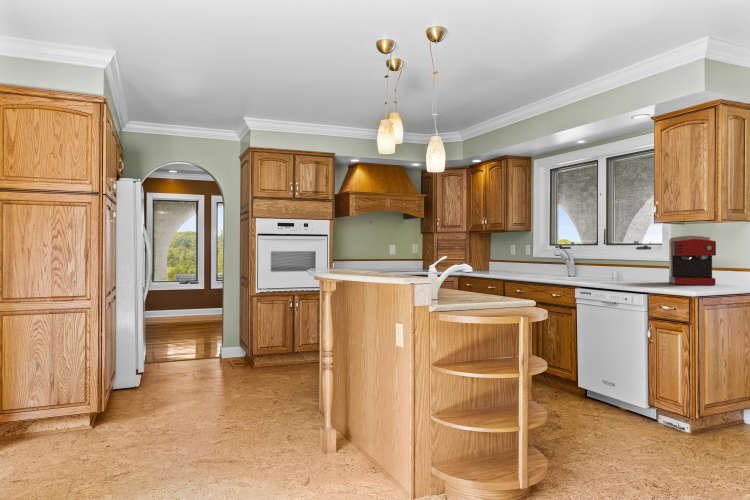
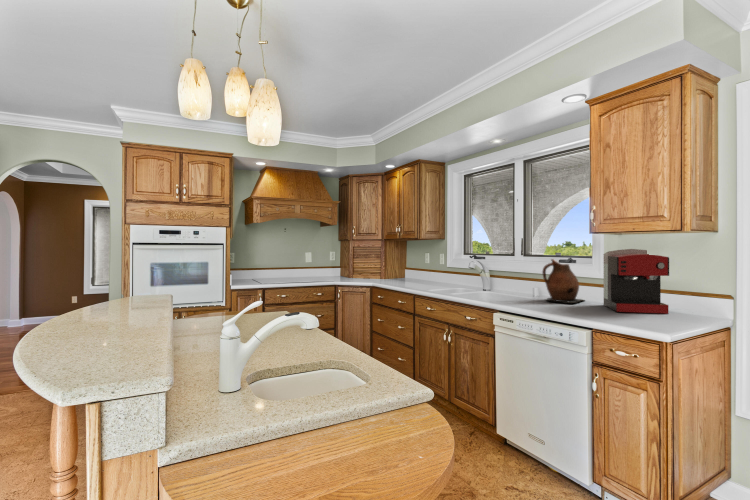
ceramic pitcher: none [619,245,656,281] -> present [543,259,583,303]

